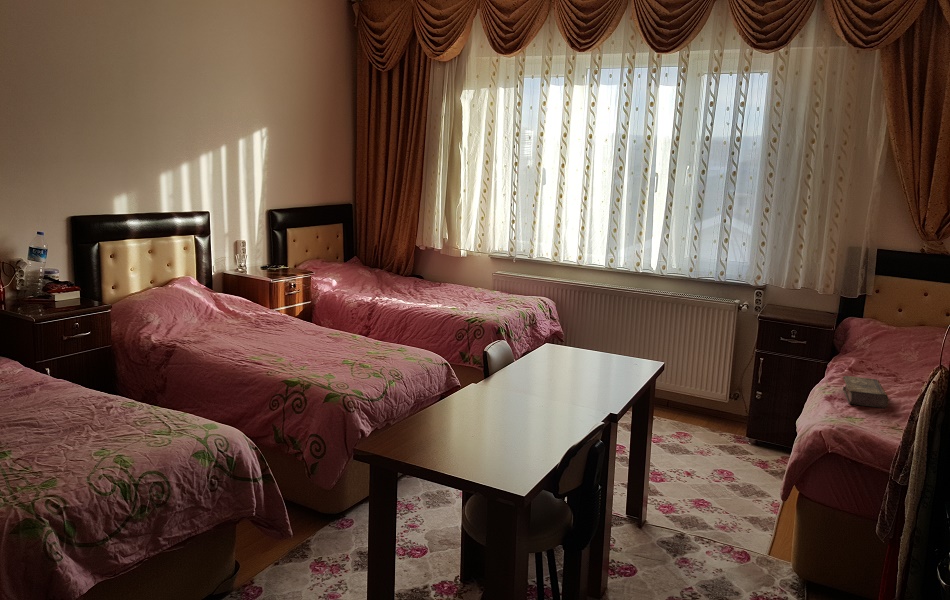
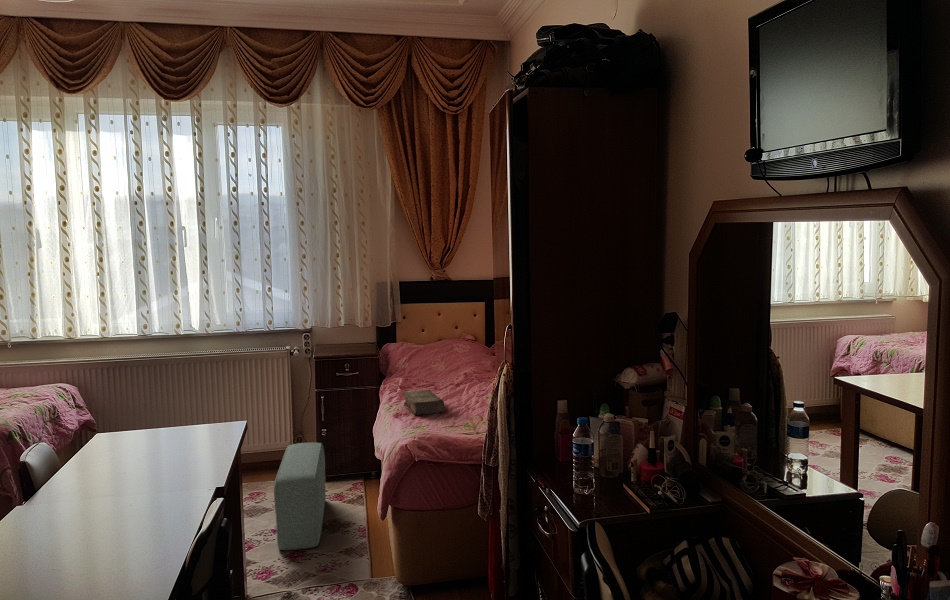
pouf: none [687,399,753,502] -> present [274,442,326,550]

